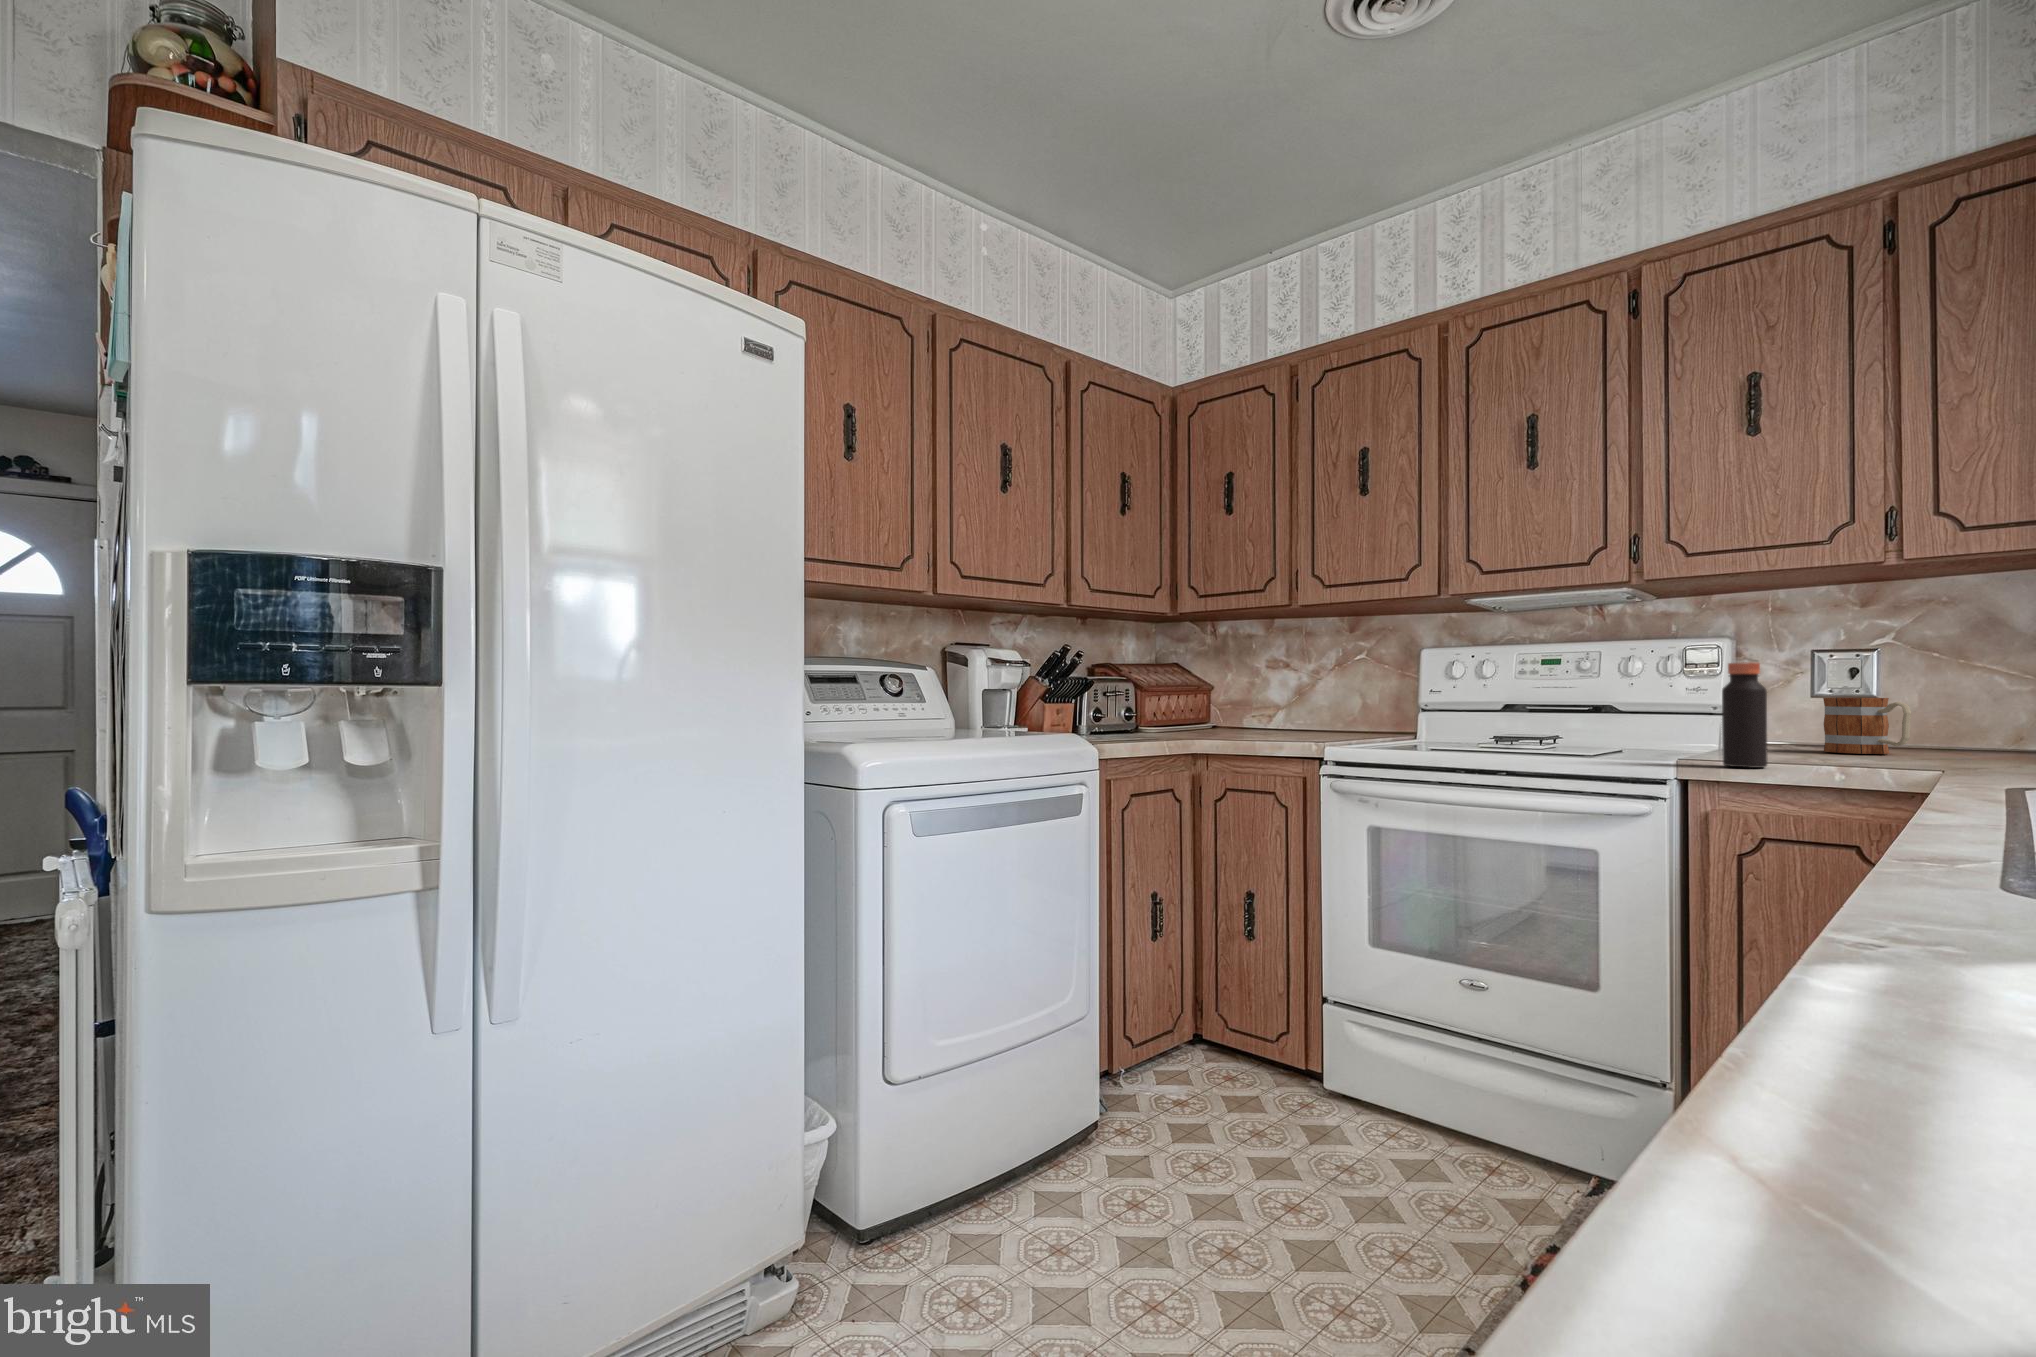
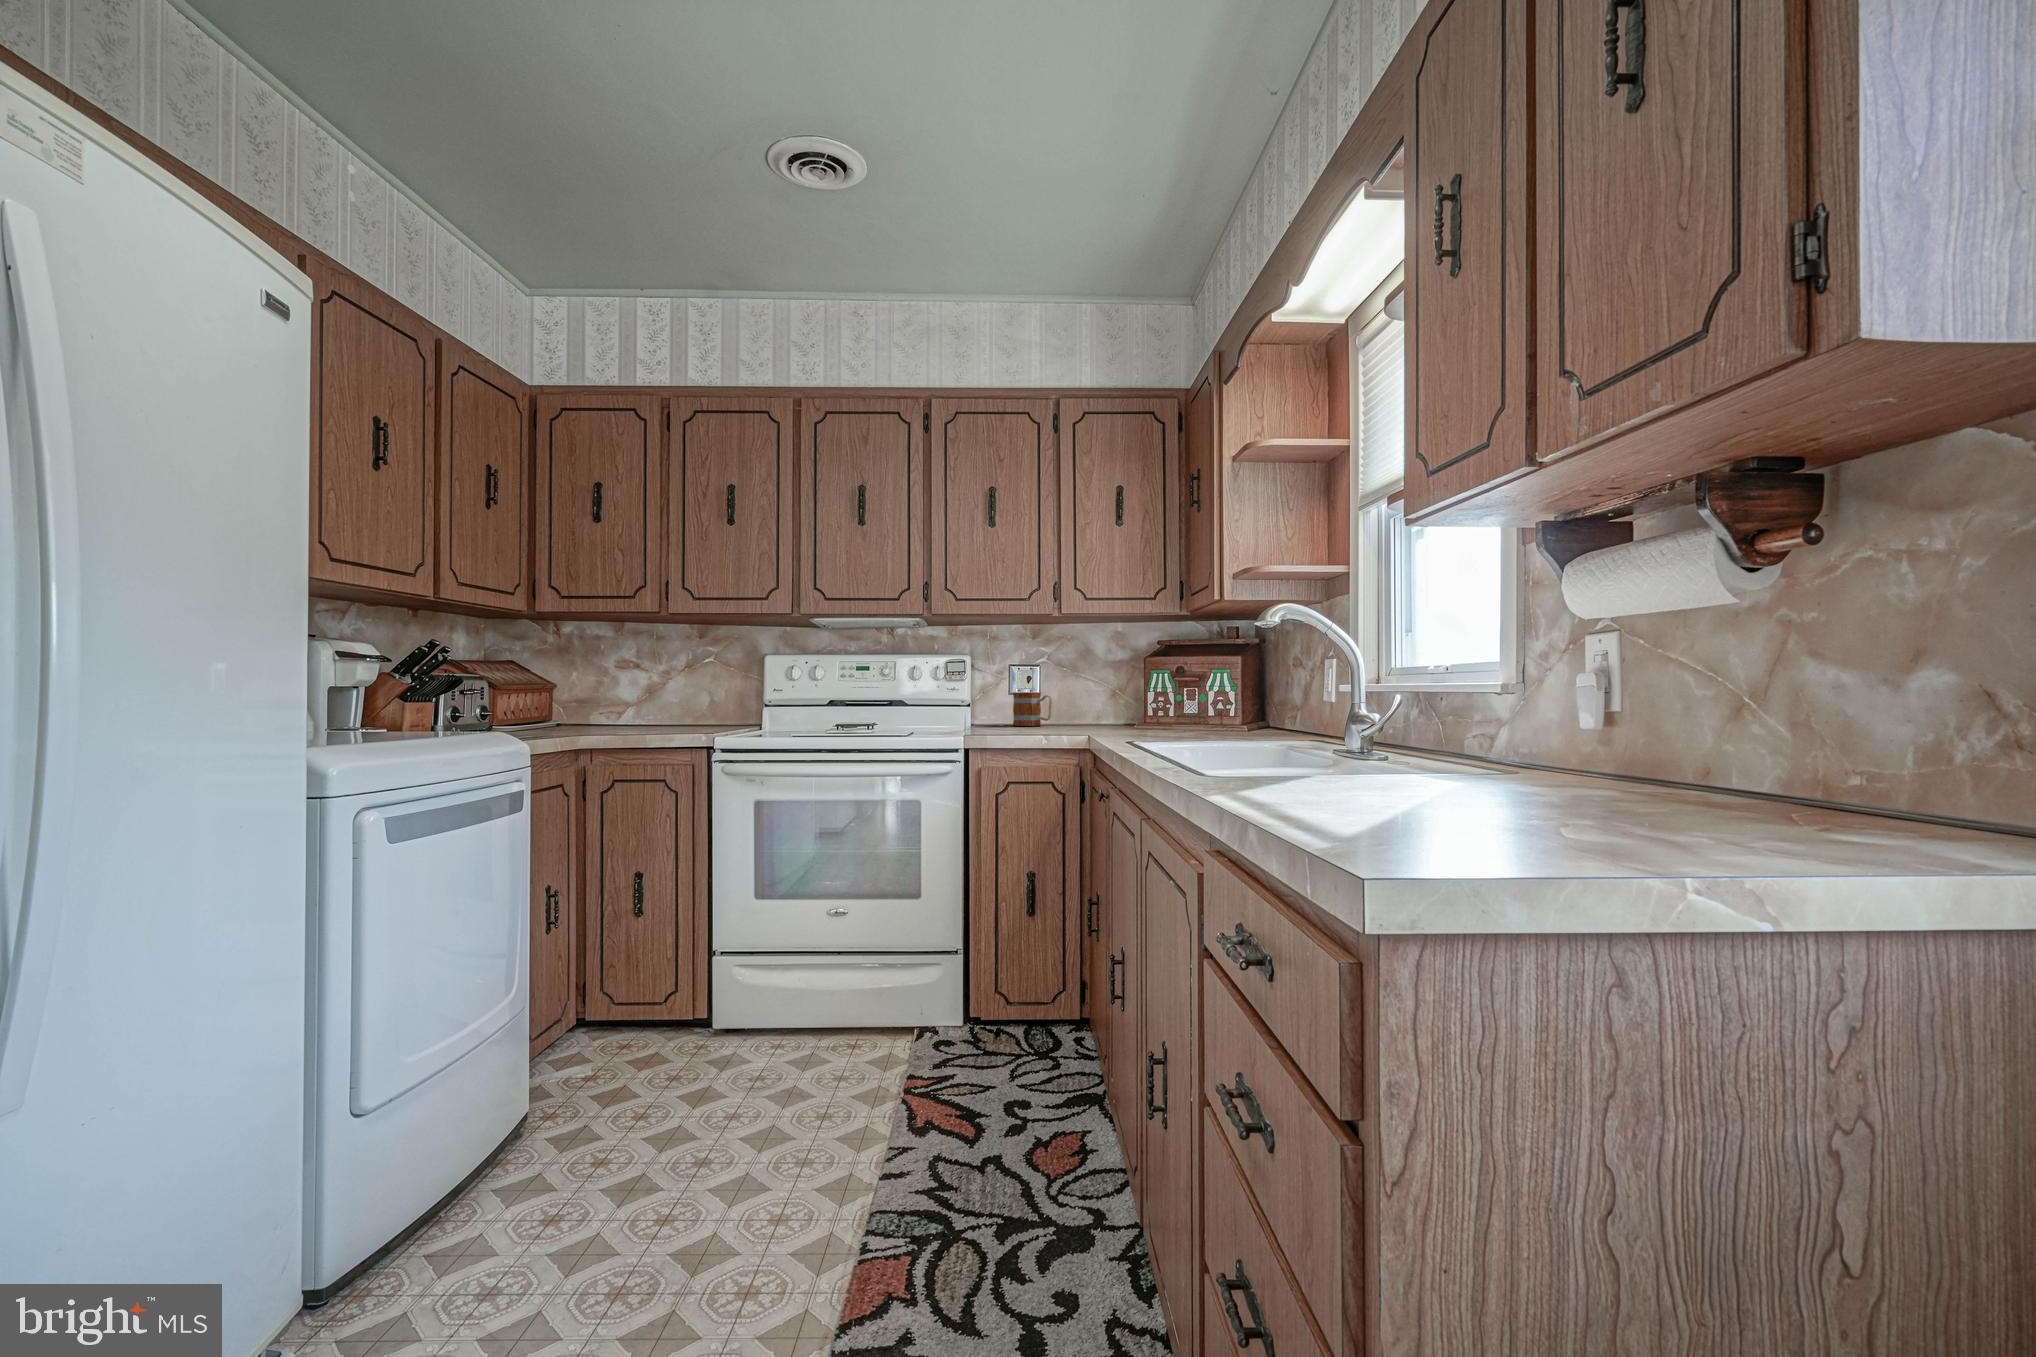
bottle: present [1722,662,1768,768] -> none [986,671,1008,736]

